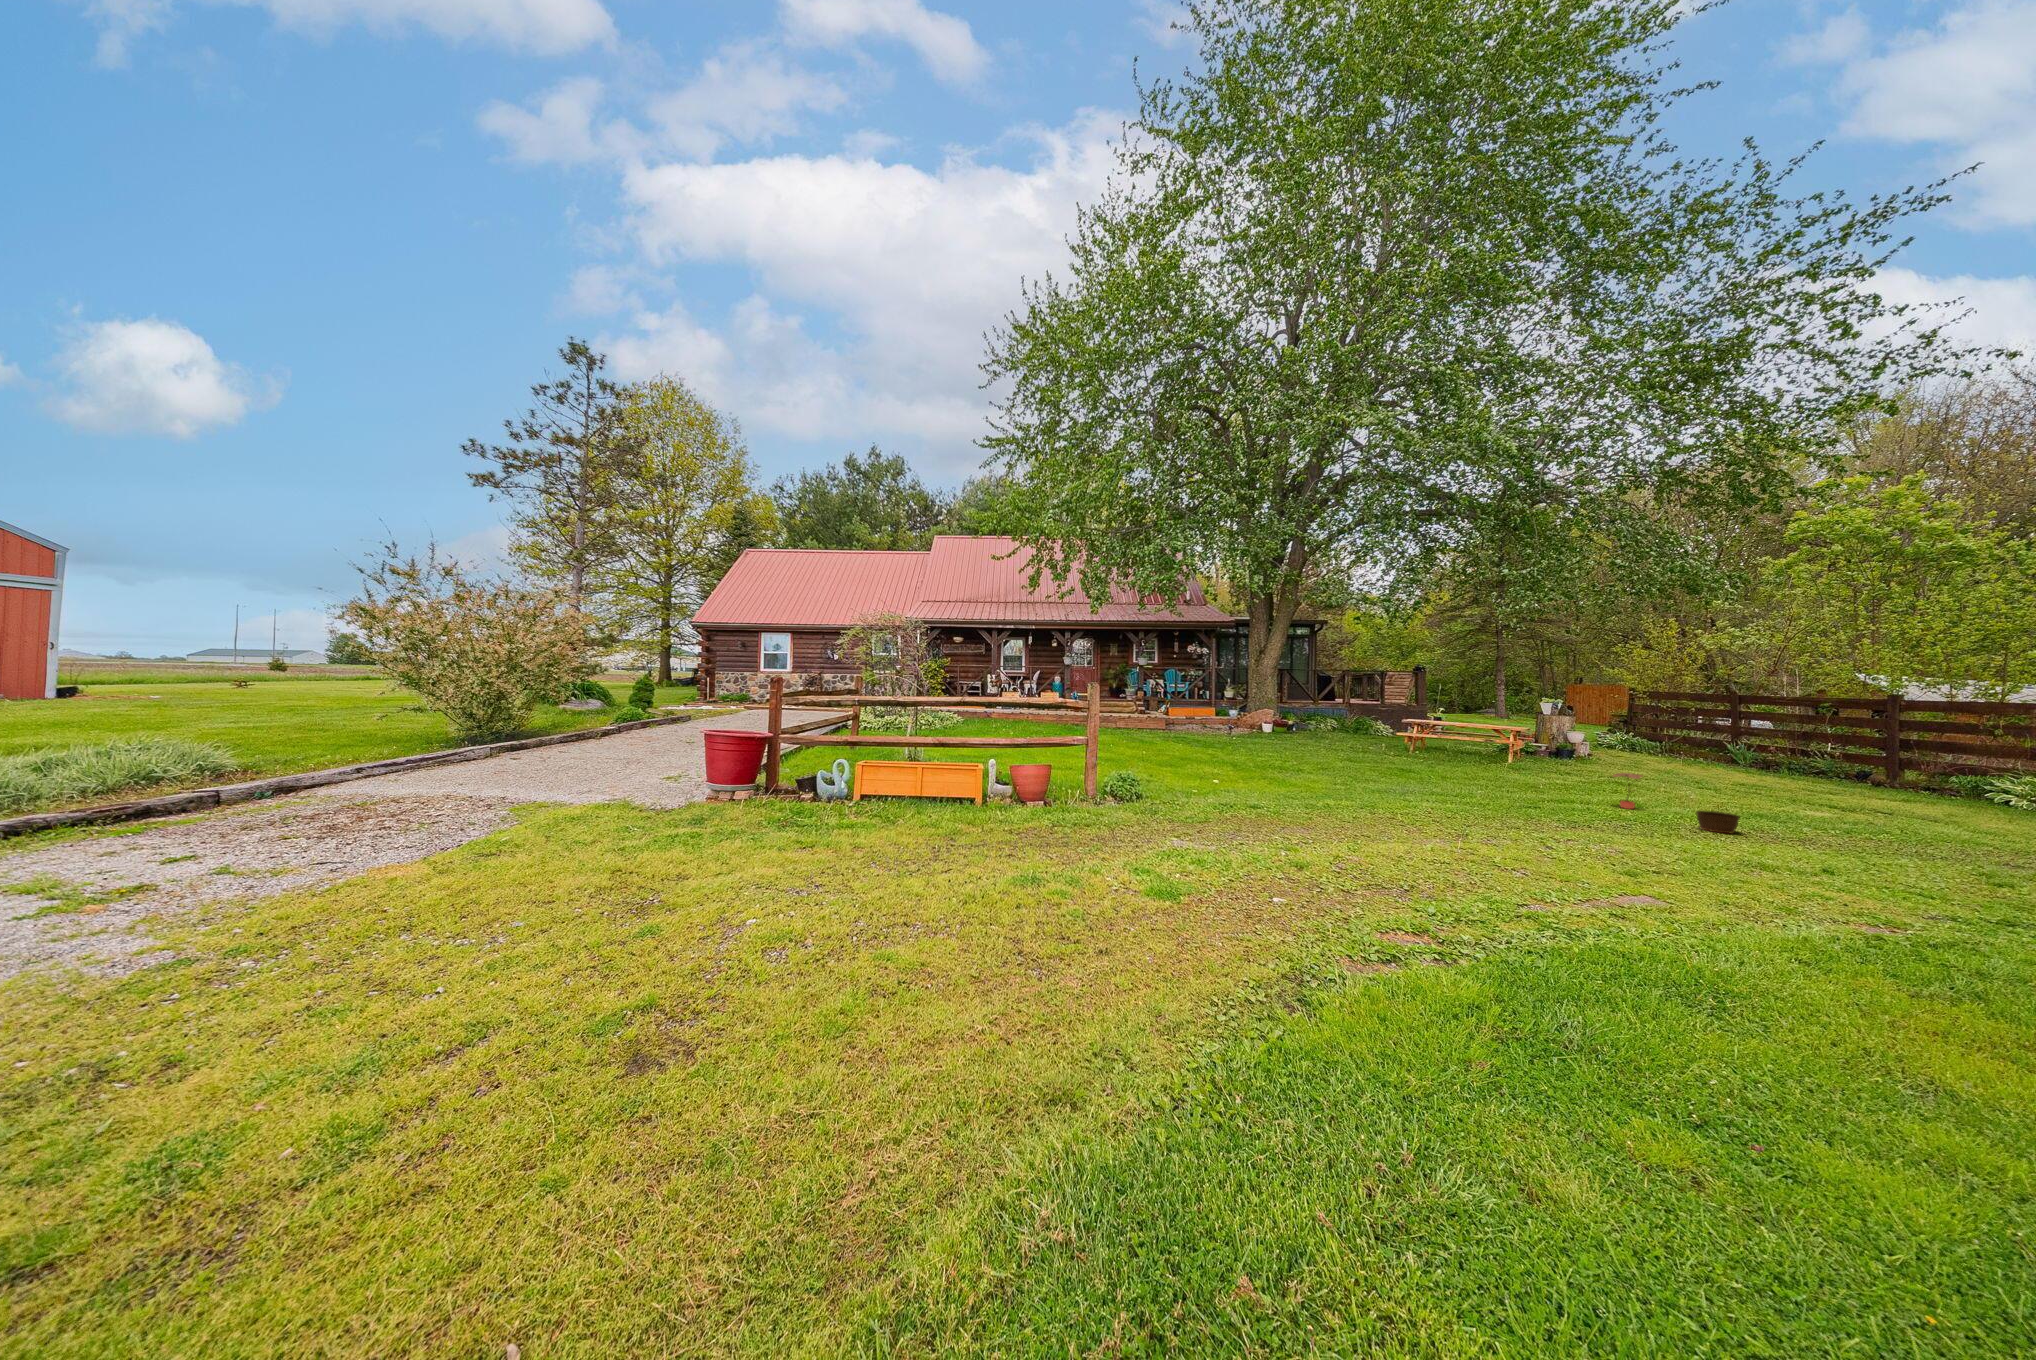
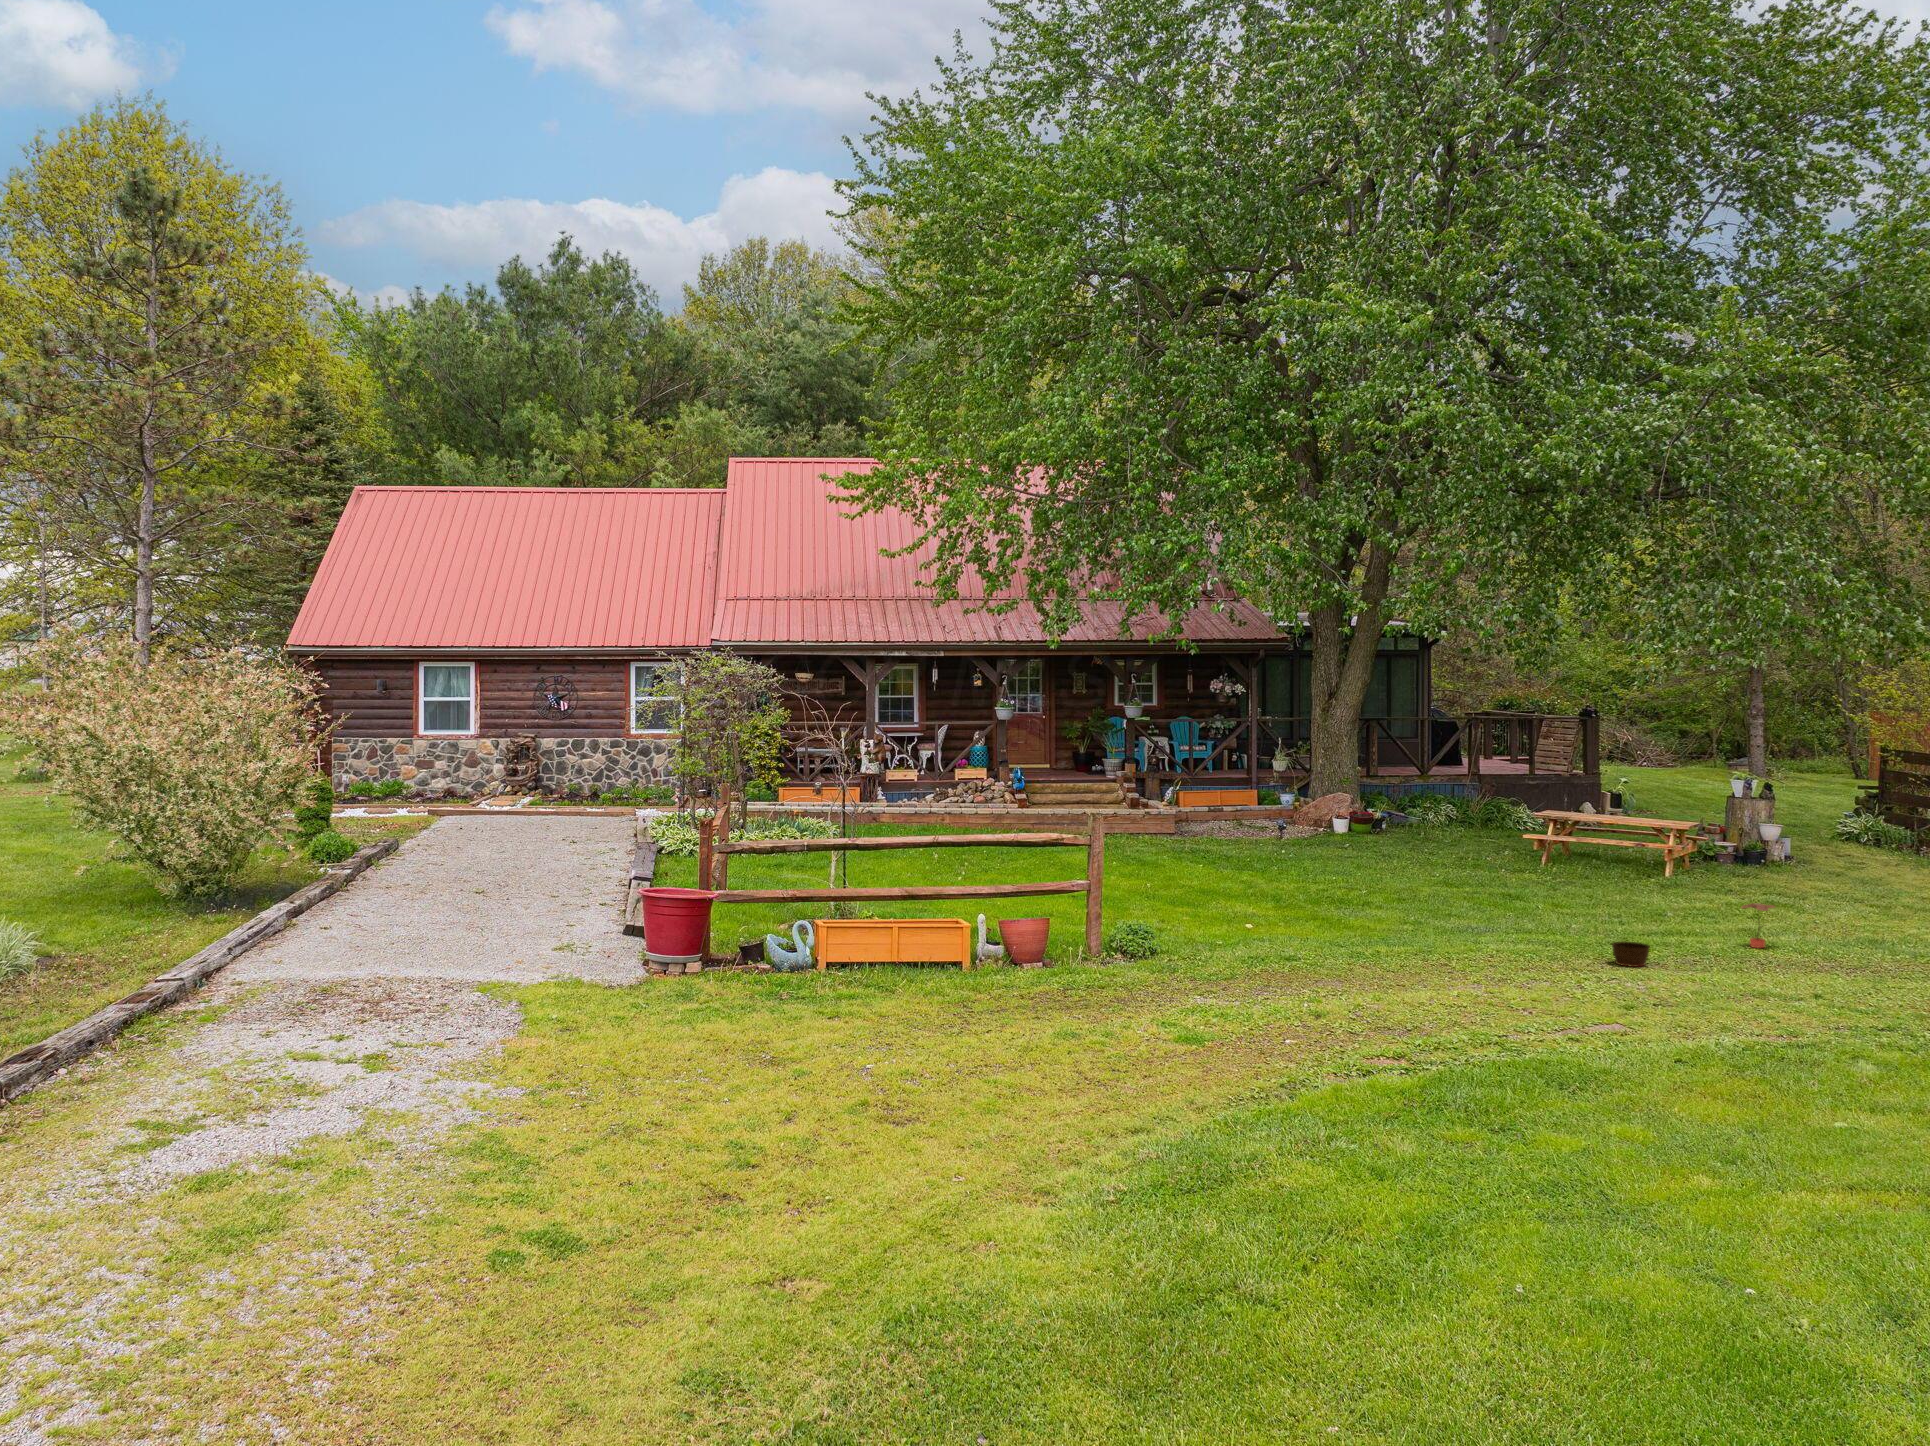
basket: present [1696,811,1740,833] -> present [1612,941,1650,967]

